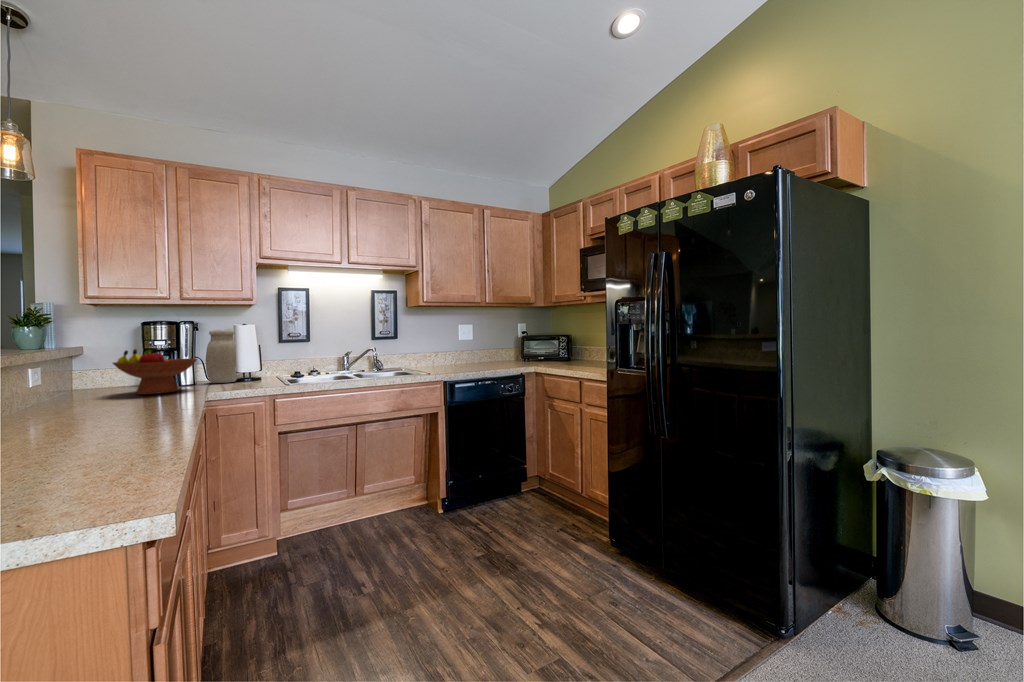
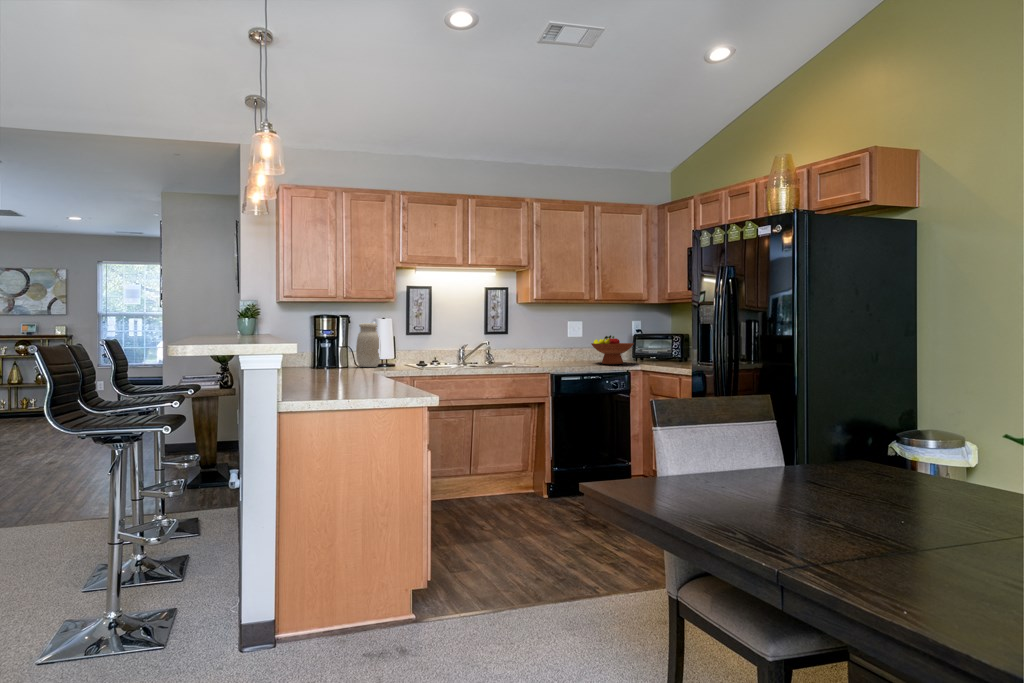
fruit bowl: present [113,349,197,394] -> present [591,335,634,364]

